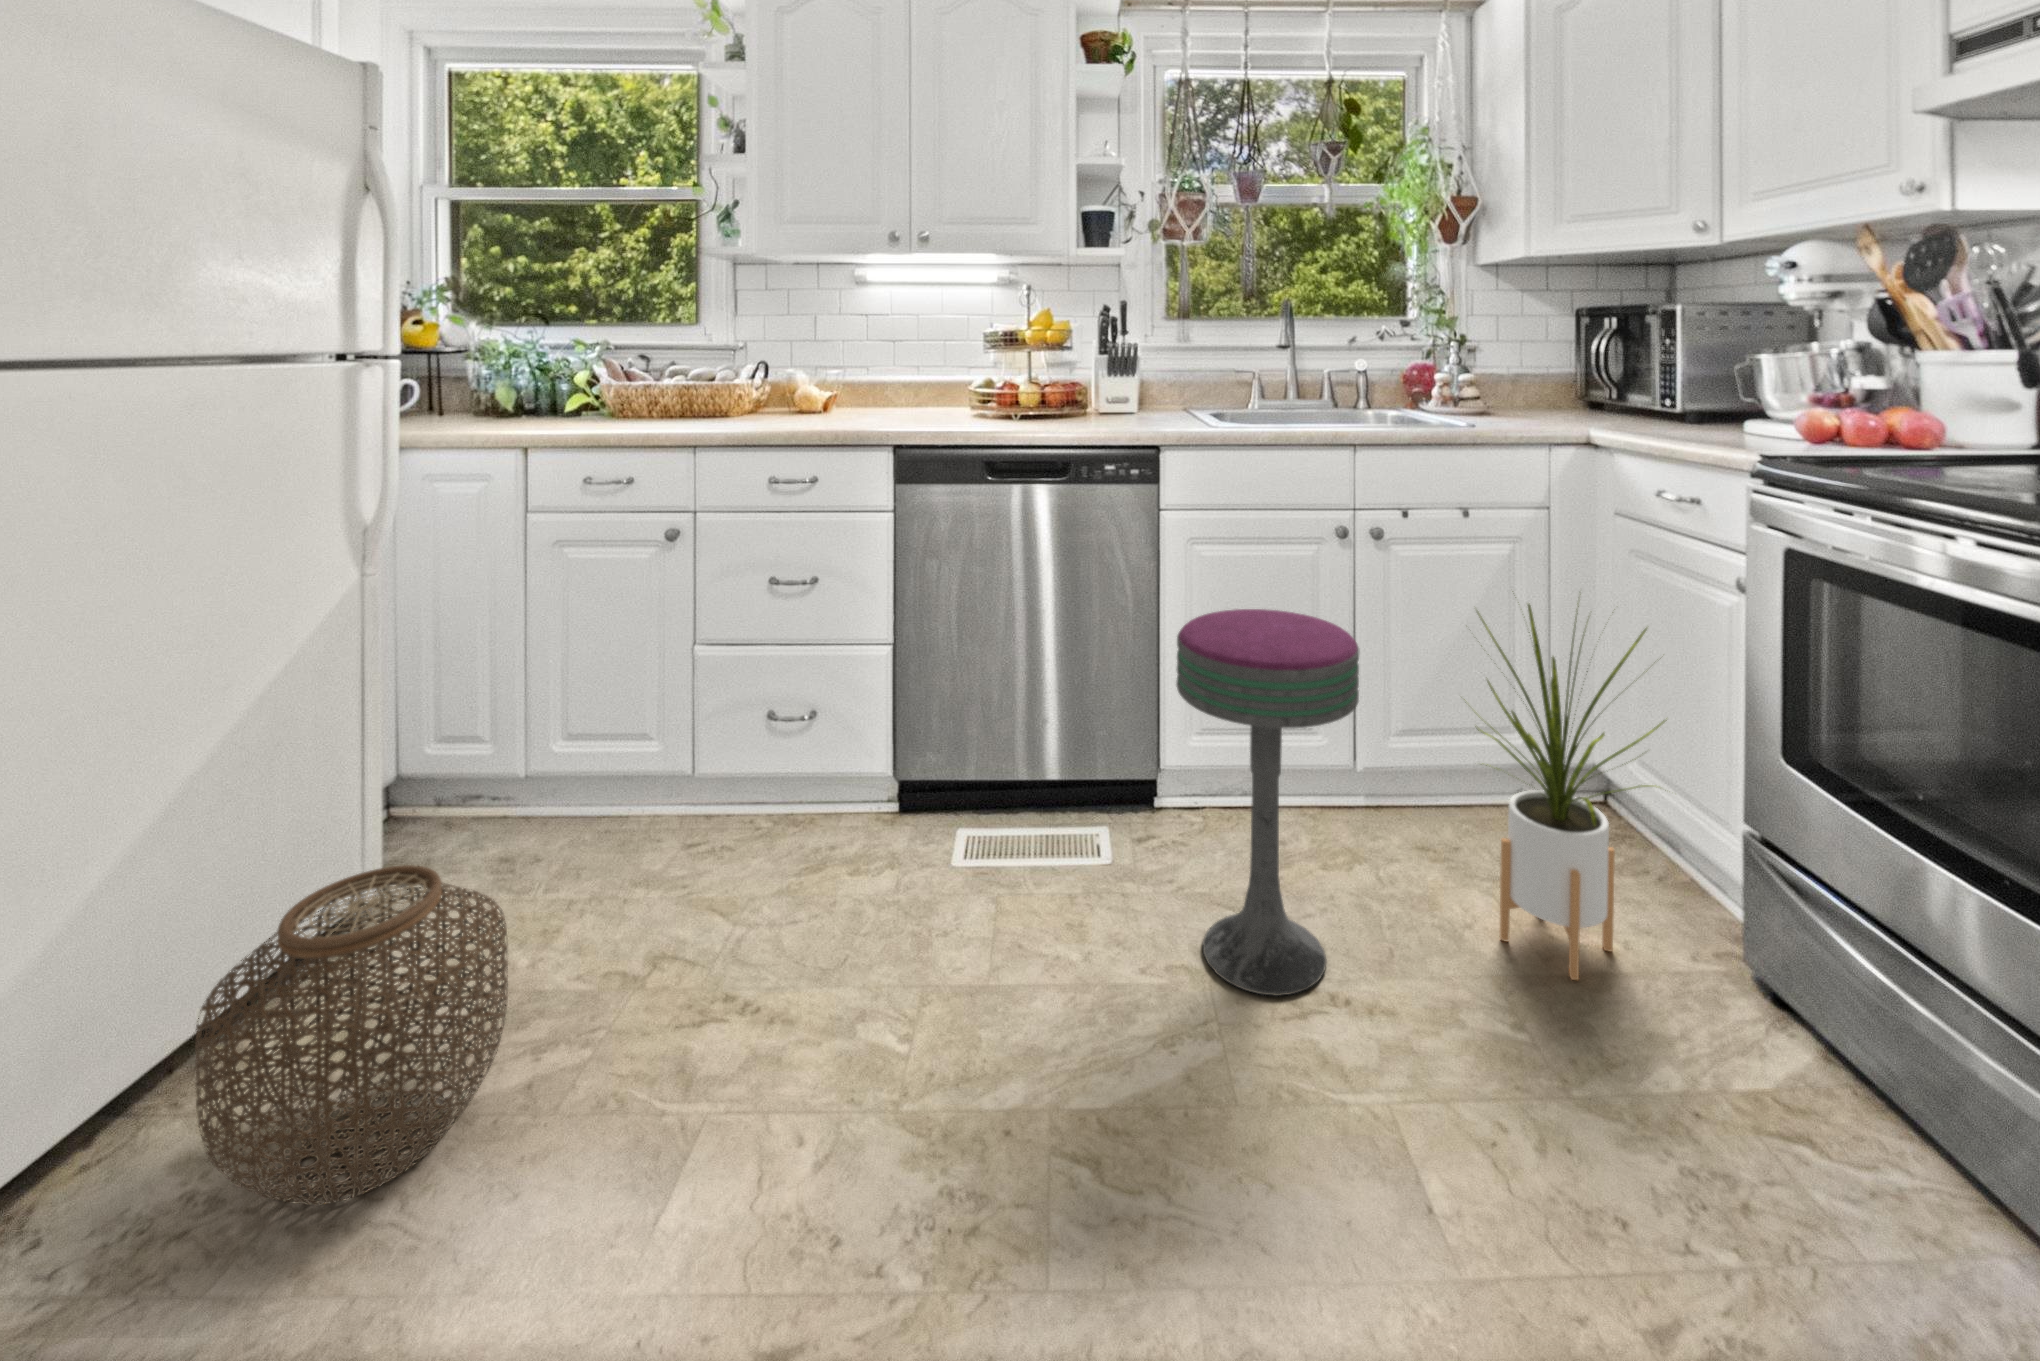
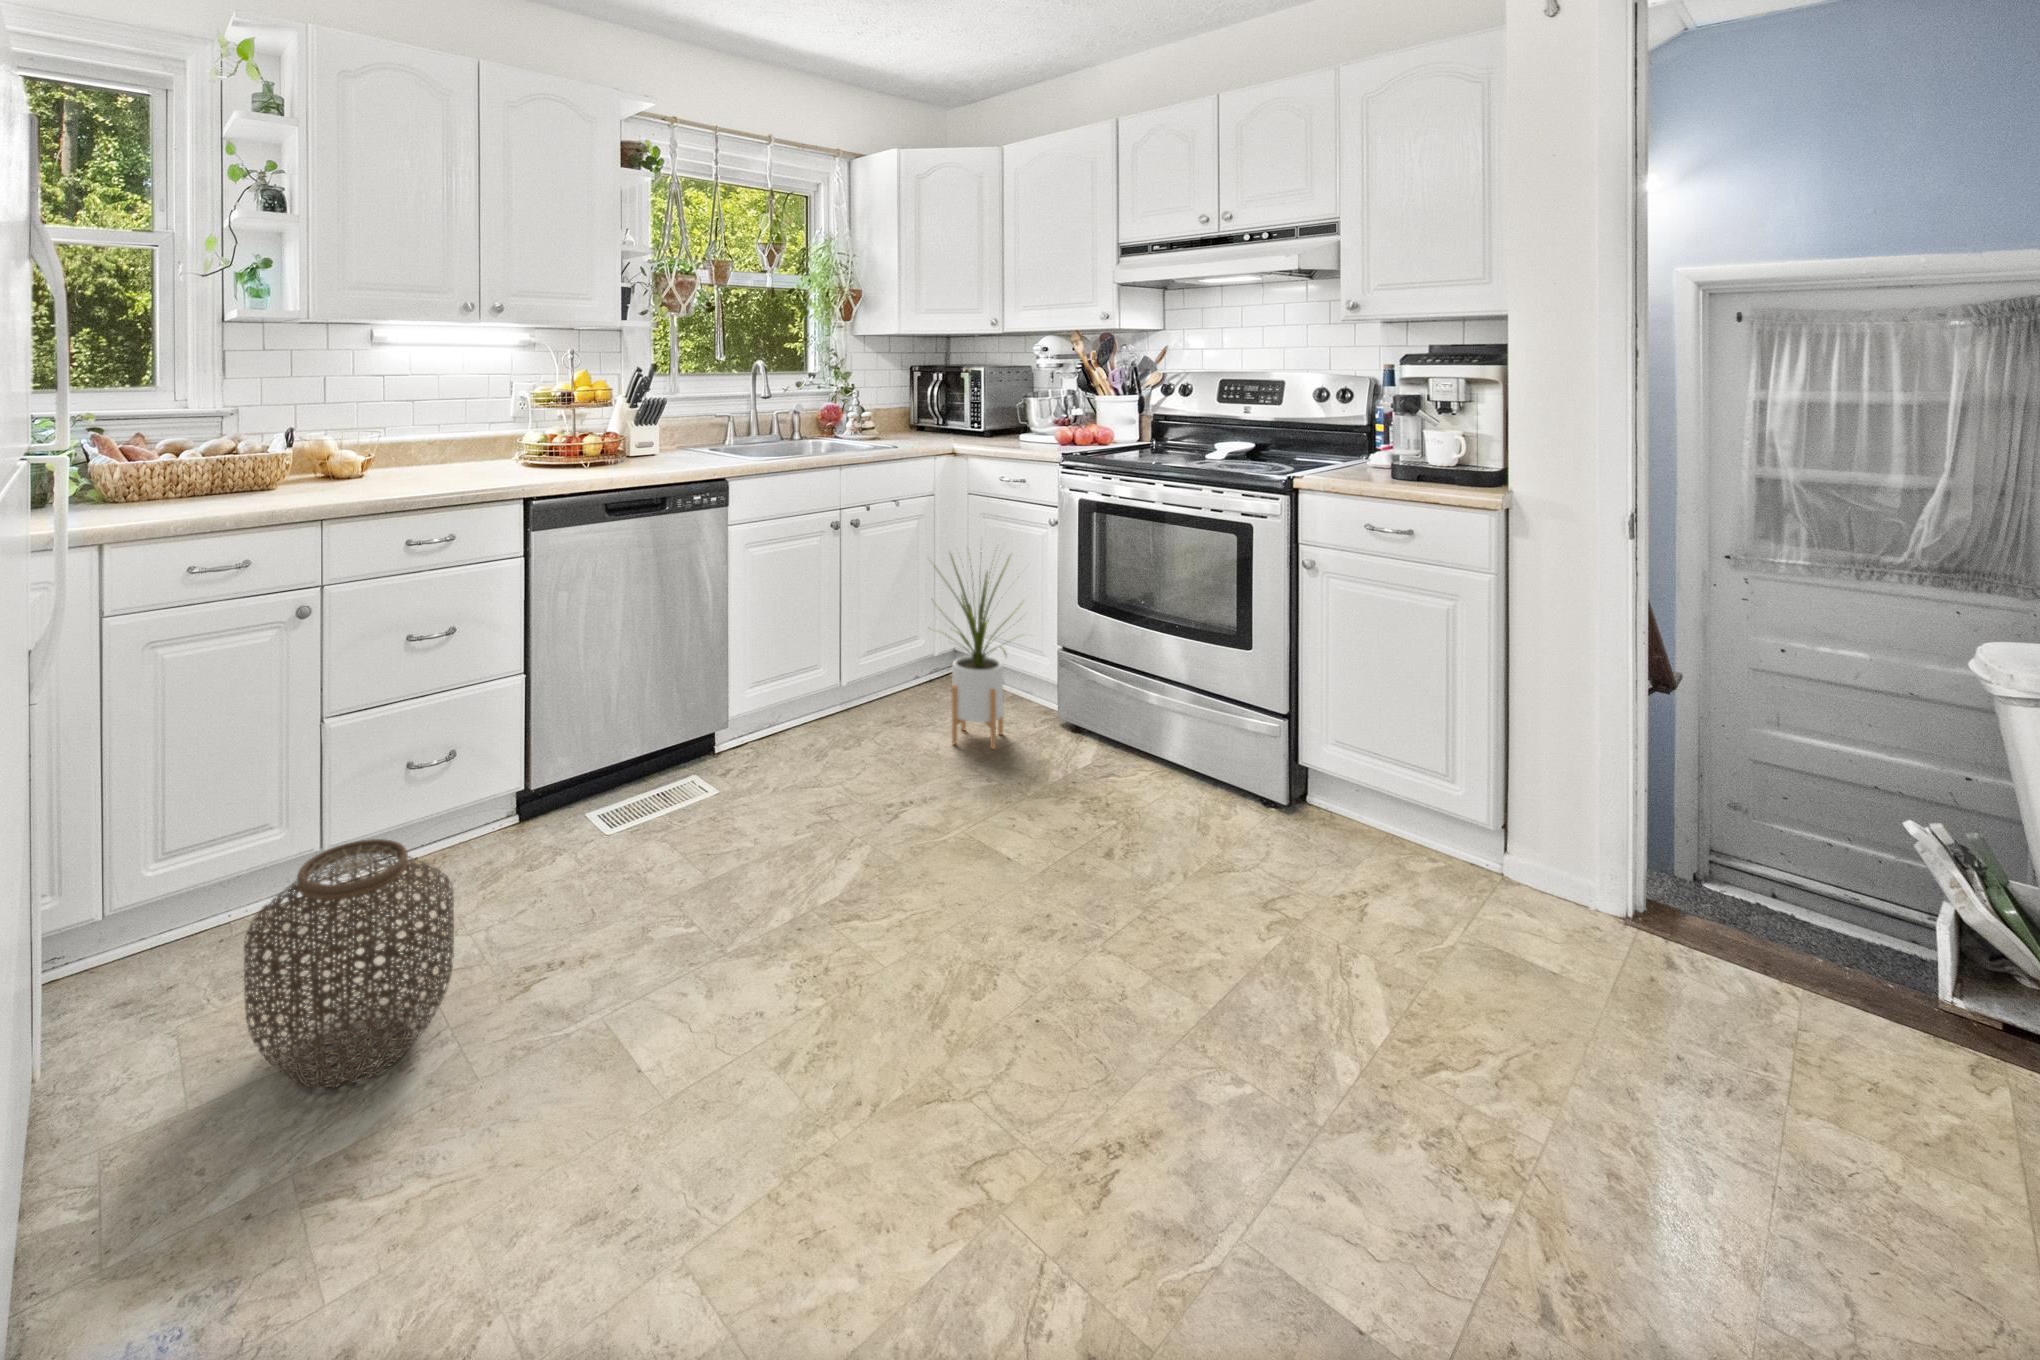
bar stool: present [1176,609,1359,996] -> none [787,573,898,801]

